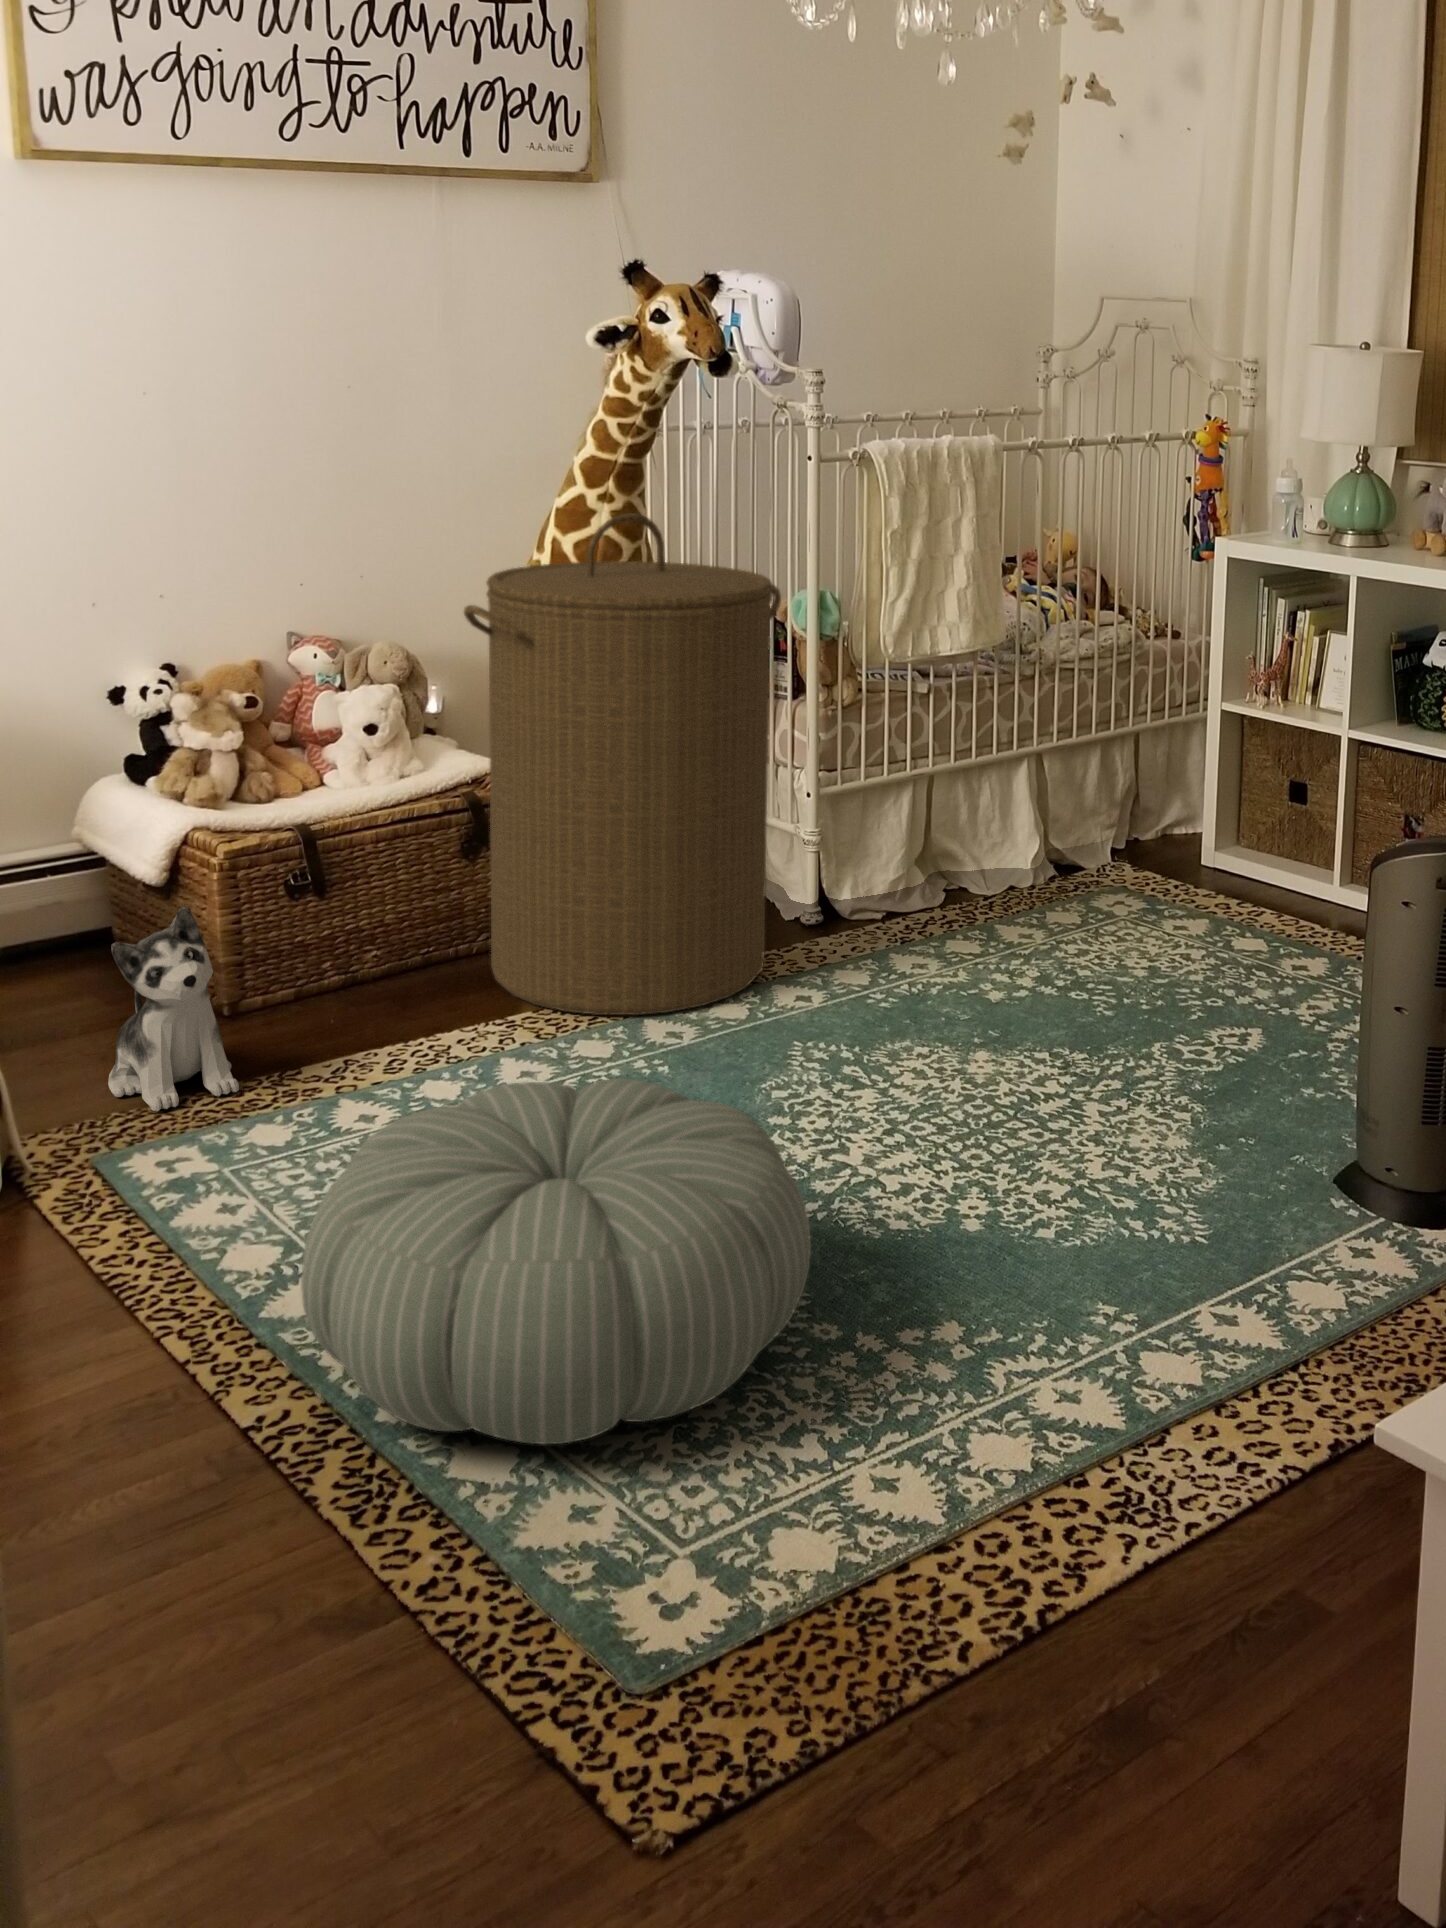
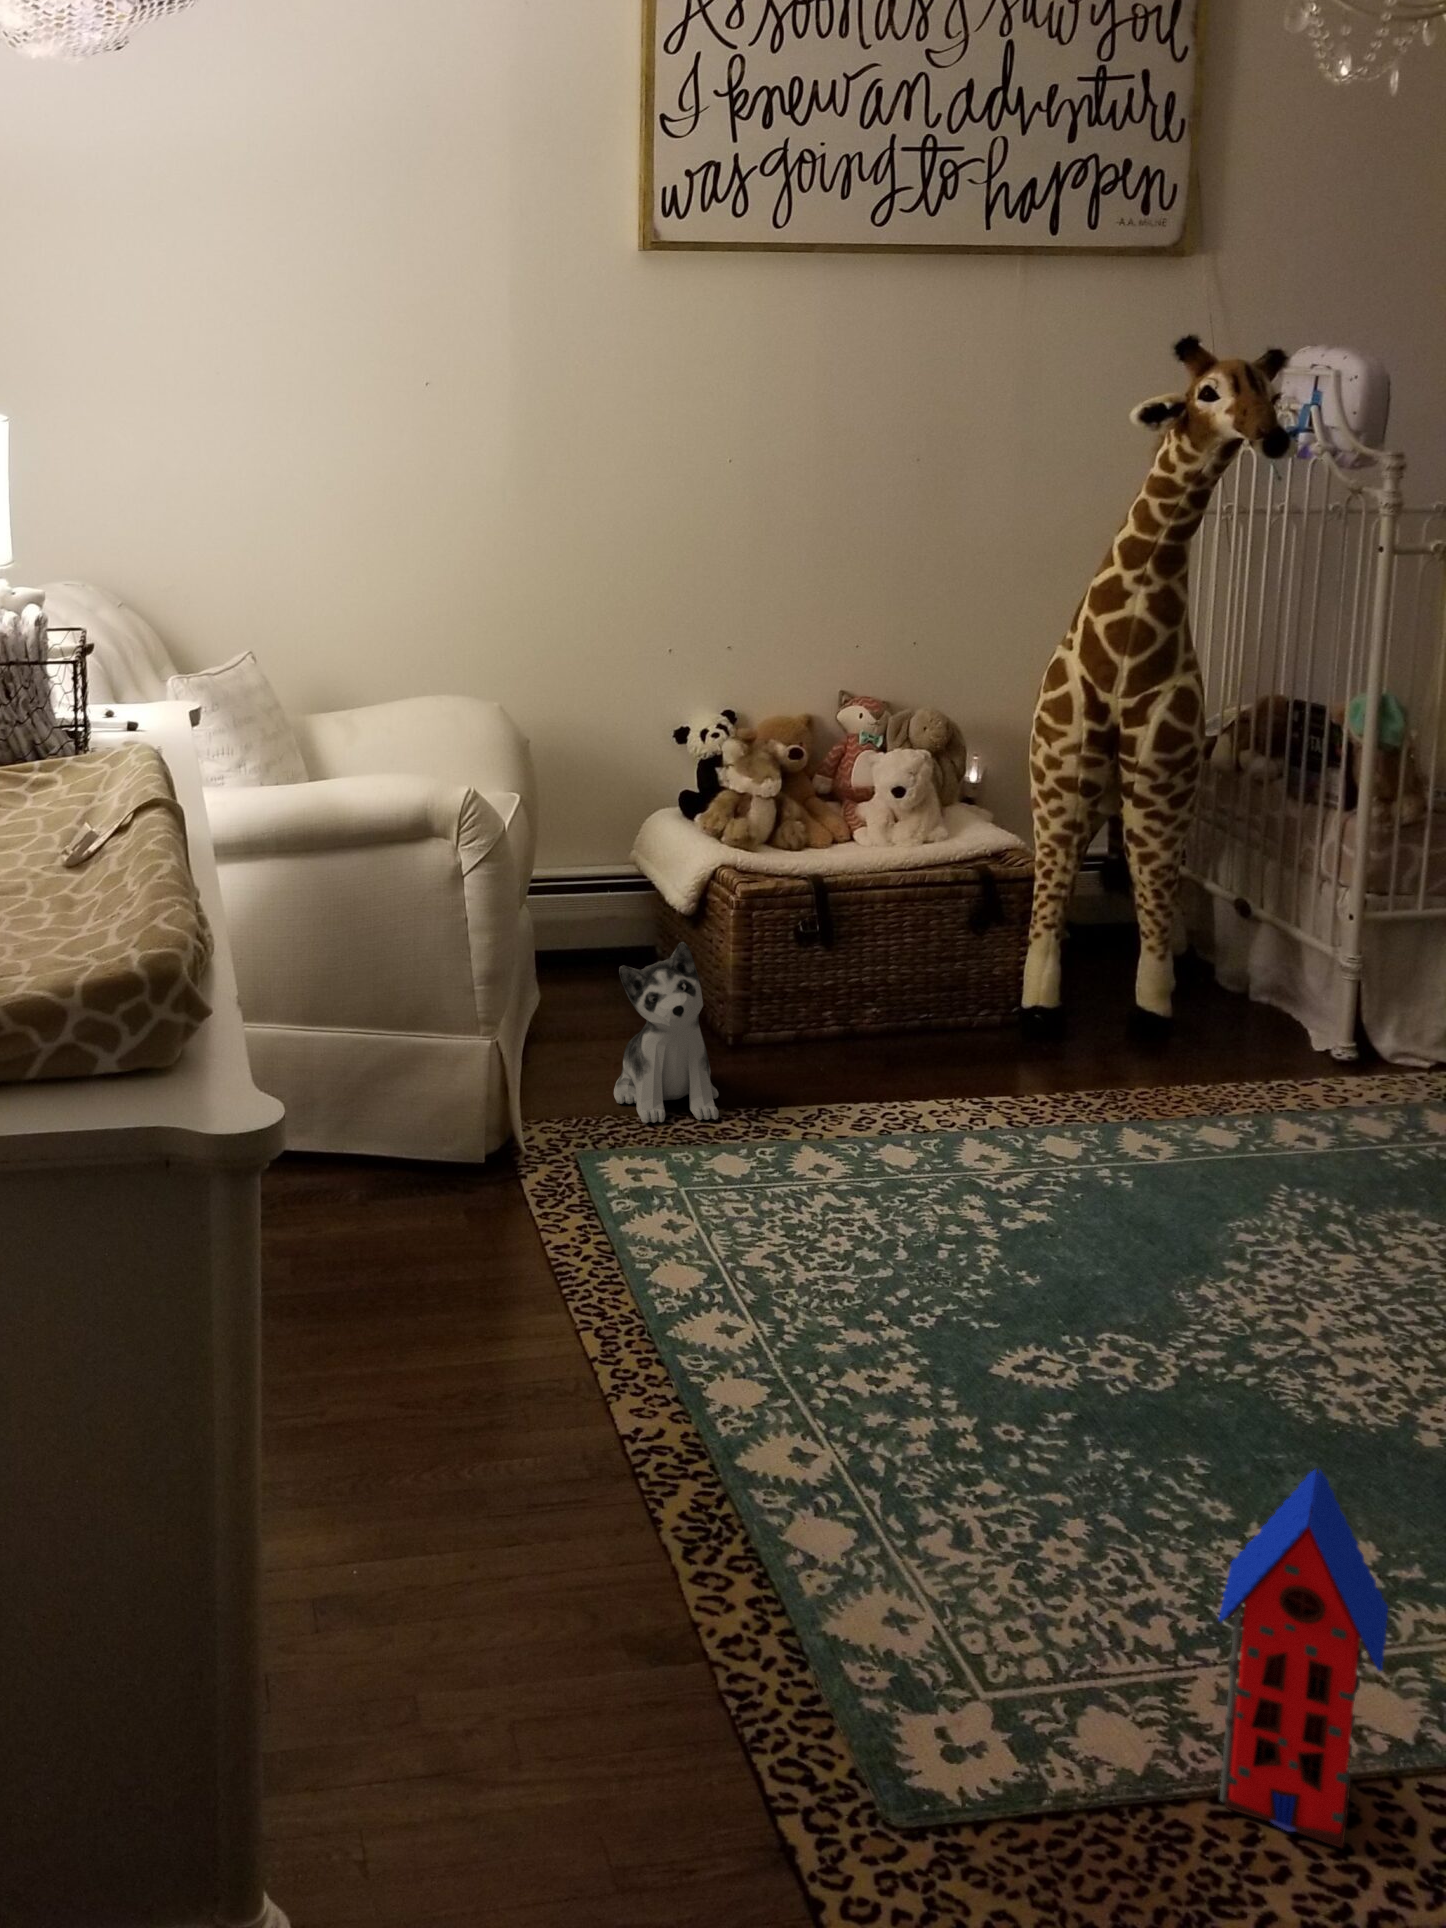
laundry hamper: present [464,513,781,1015] -> none [967,596,1323,1124]
pouf: present [301,1079,811,1444] -> none [687,1167,1201,1549]
toy house: none [892,1251,1030,1570] -> present [1218,1470,1388,1848]

